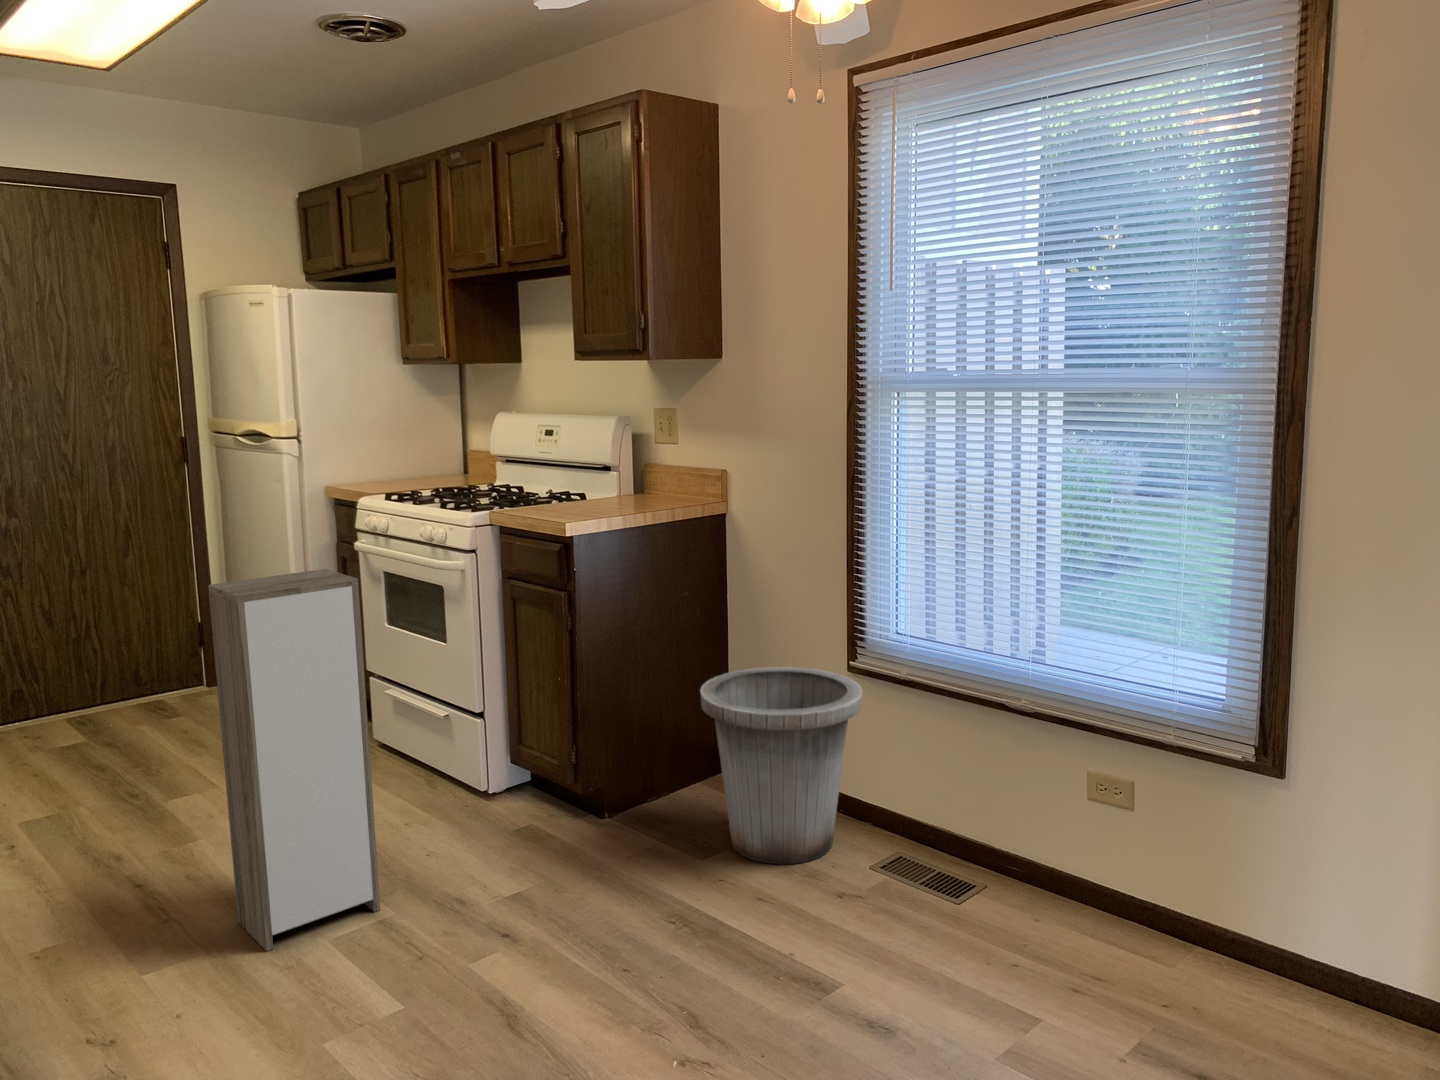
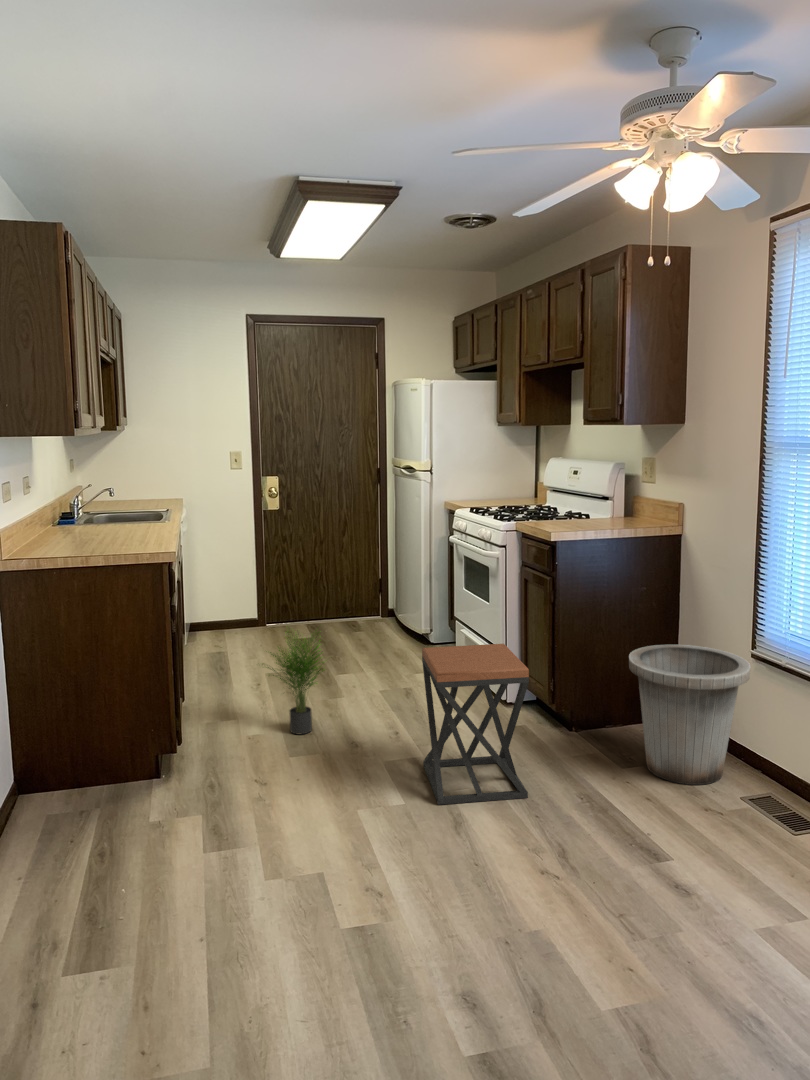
storage cabinet: present [208,569,380,951] -> none [338,549,415,760]
stool: none [394,704,599,991] -> present [422,644,529,805]
potted plant: none [30,717,200,927] -> present [268,632,323,734]

